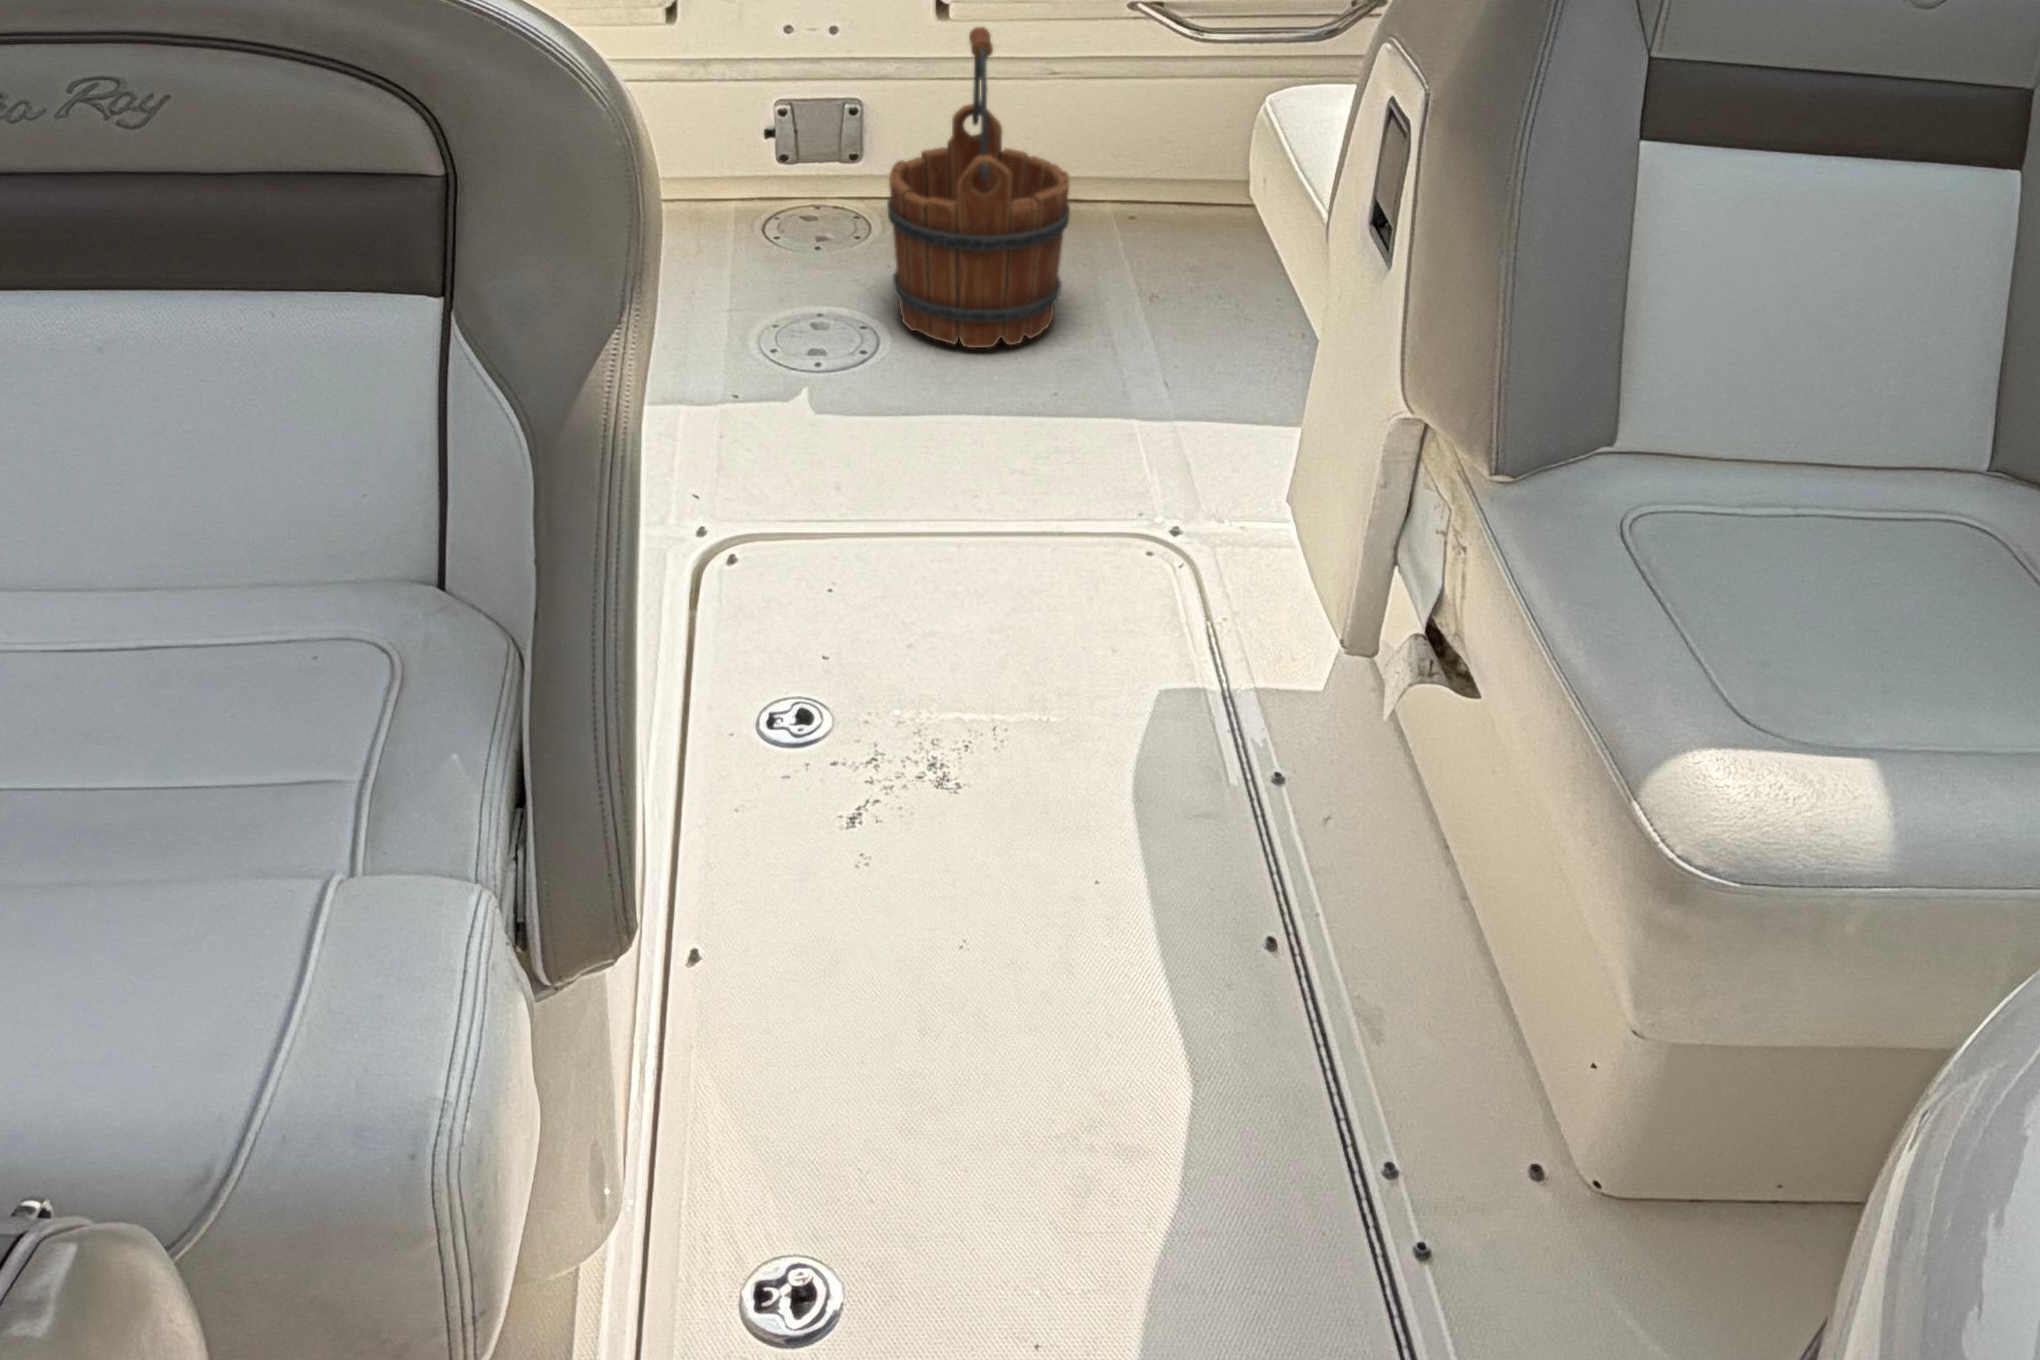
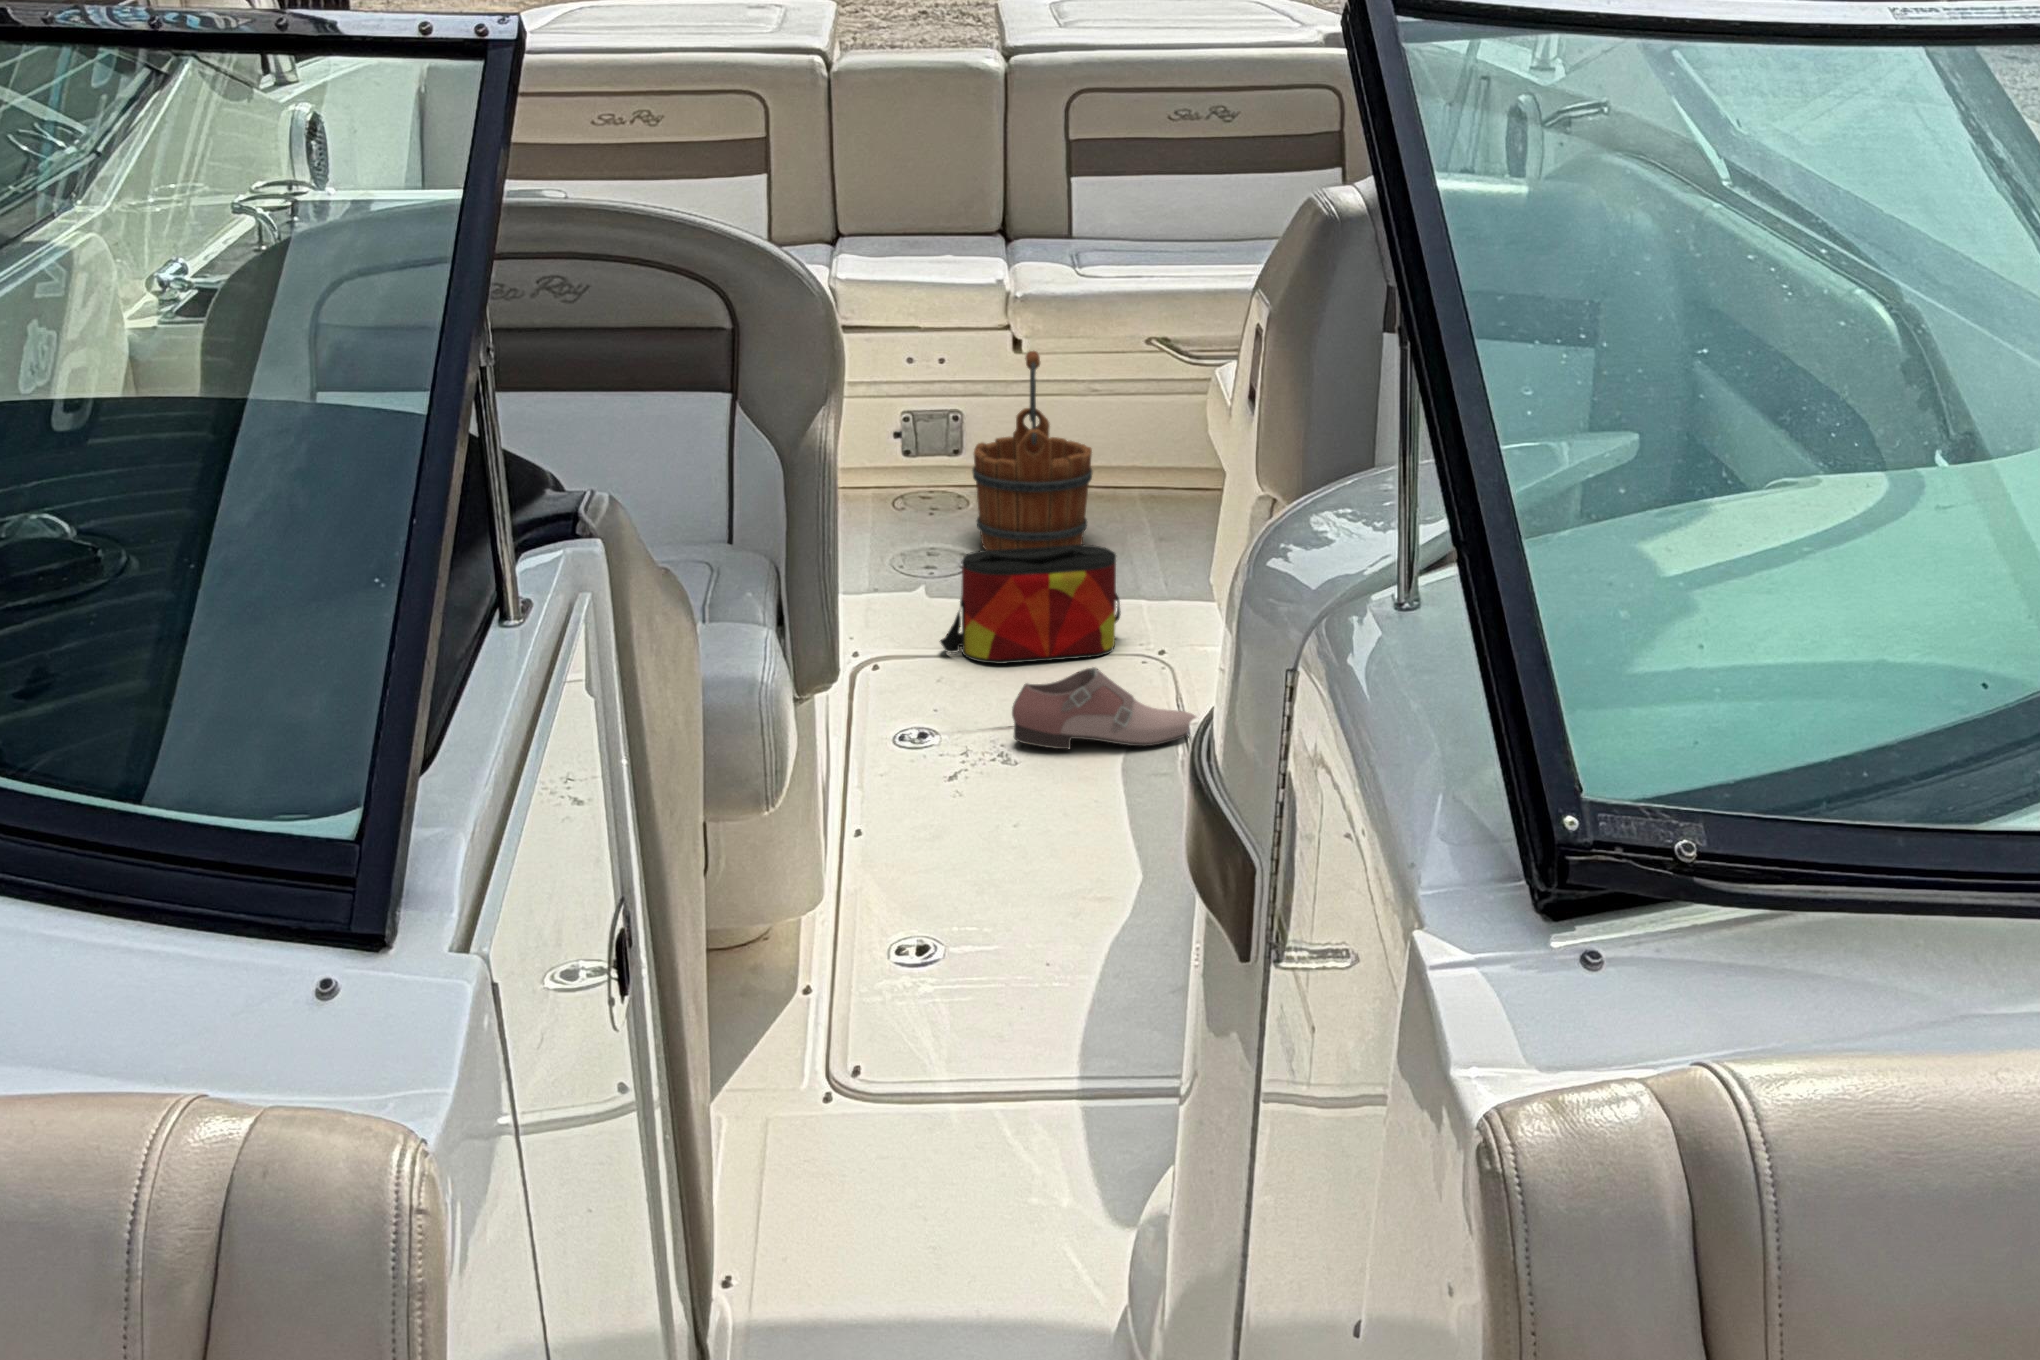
bag: none [841,381,1135,598] -> present [940,545,1121,664]
shoe: none [972,675,1300,830] -> present [1012,667,1196,749]

